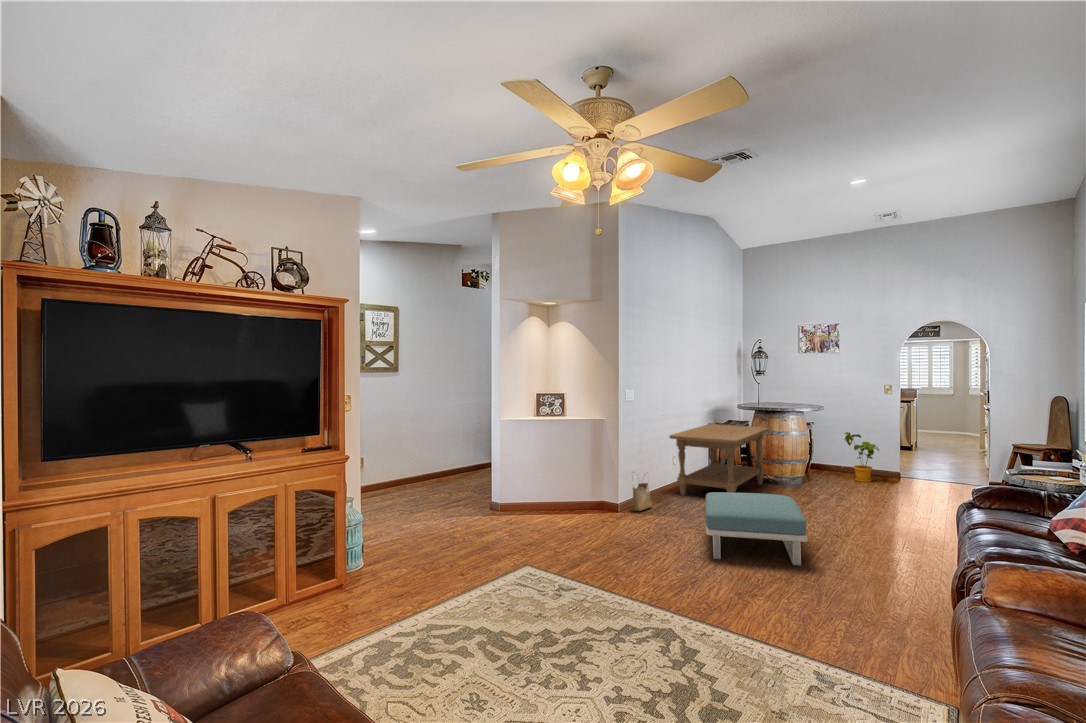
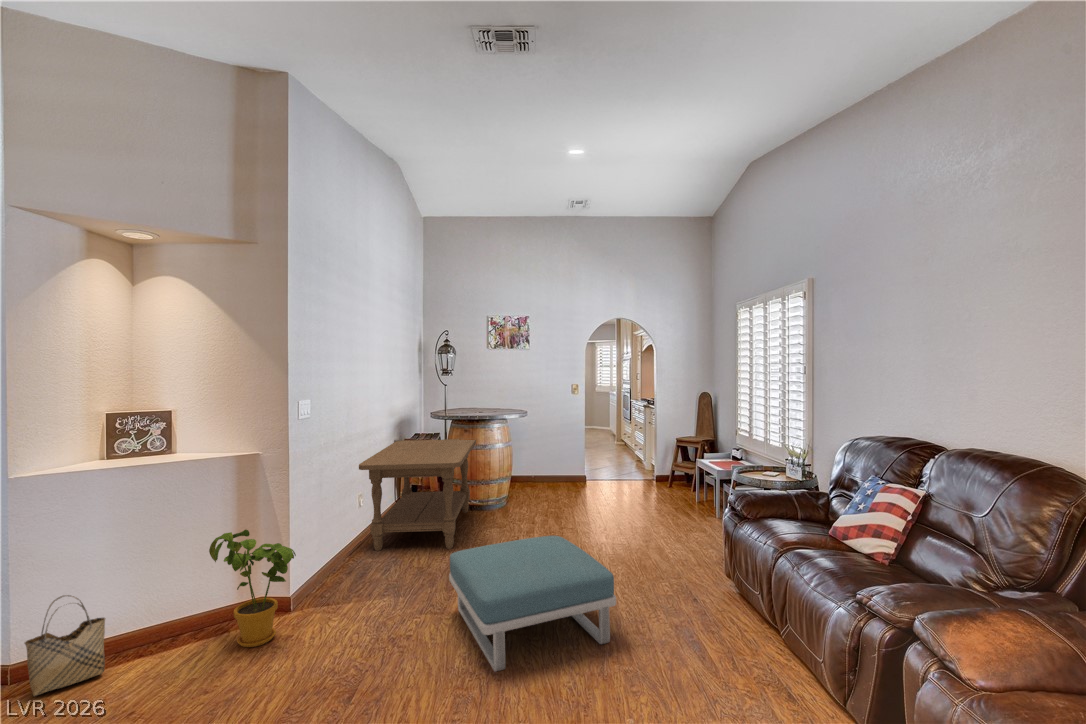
house plant: present [845,432,879,482] -> present [209,530,296,647]
woven basket: present [633,483,652,511] -> present [25,595,105,696]

